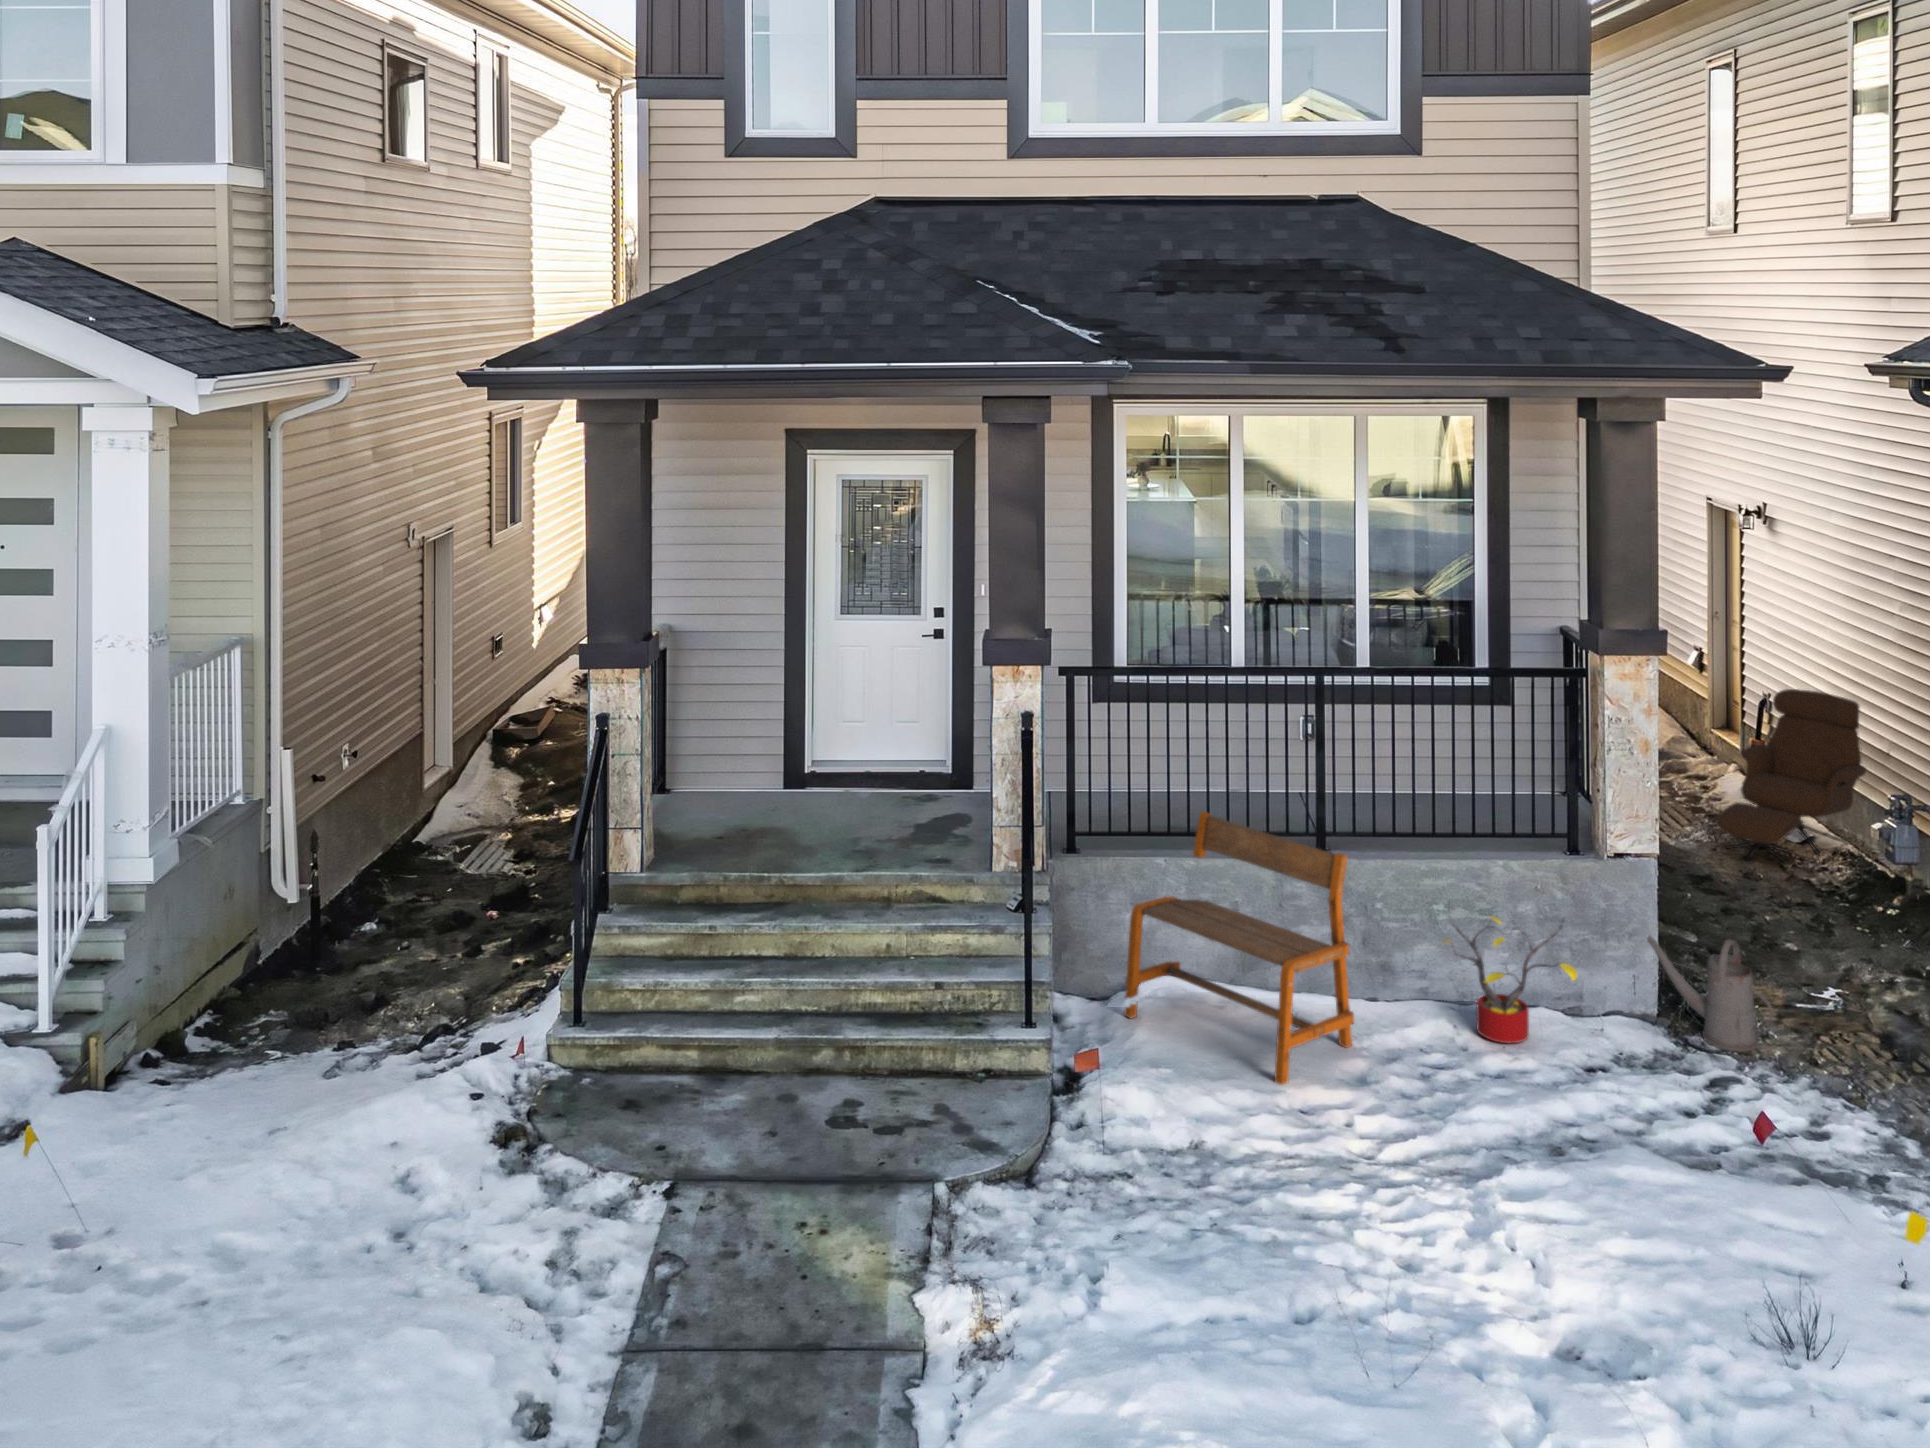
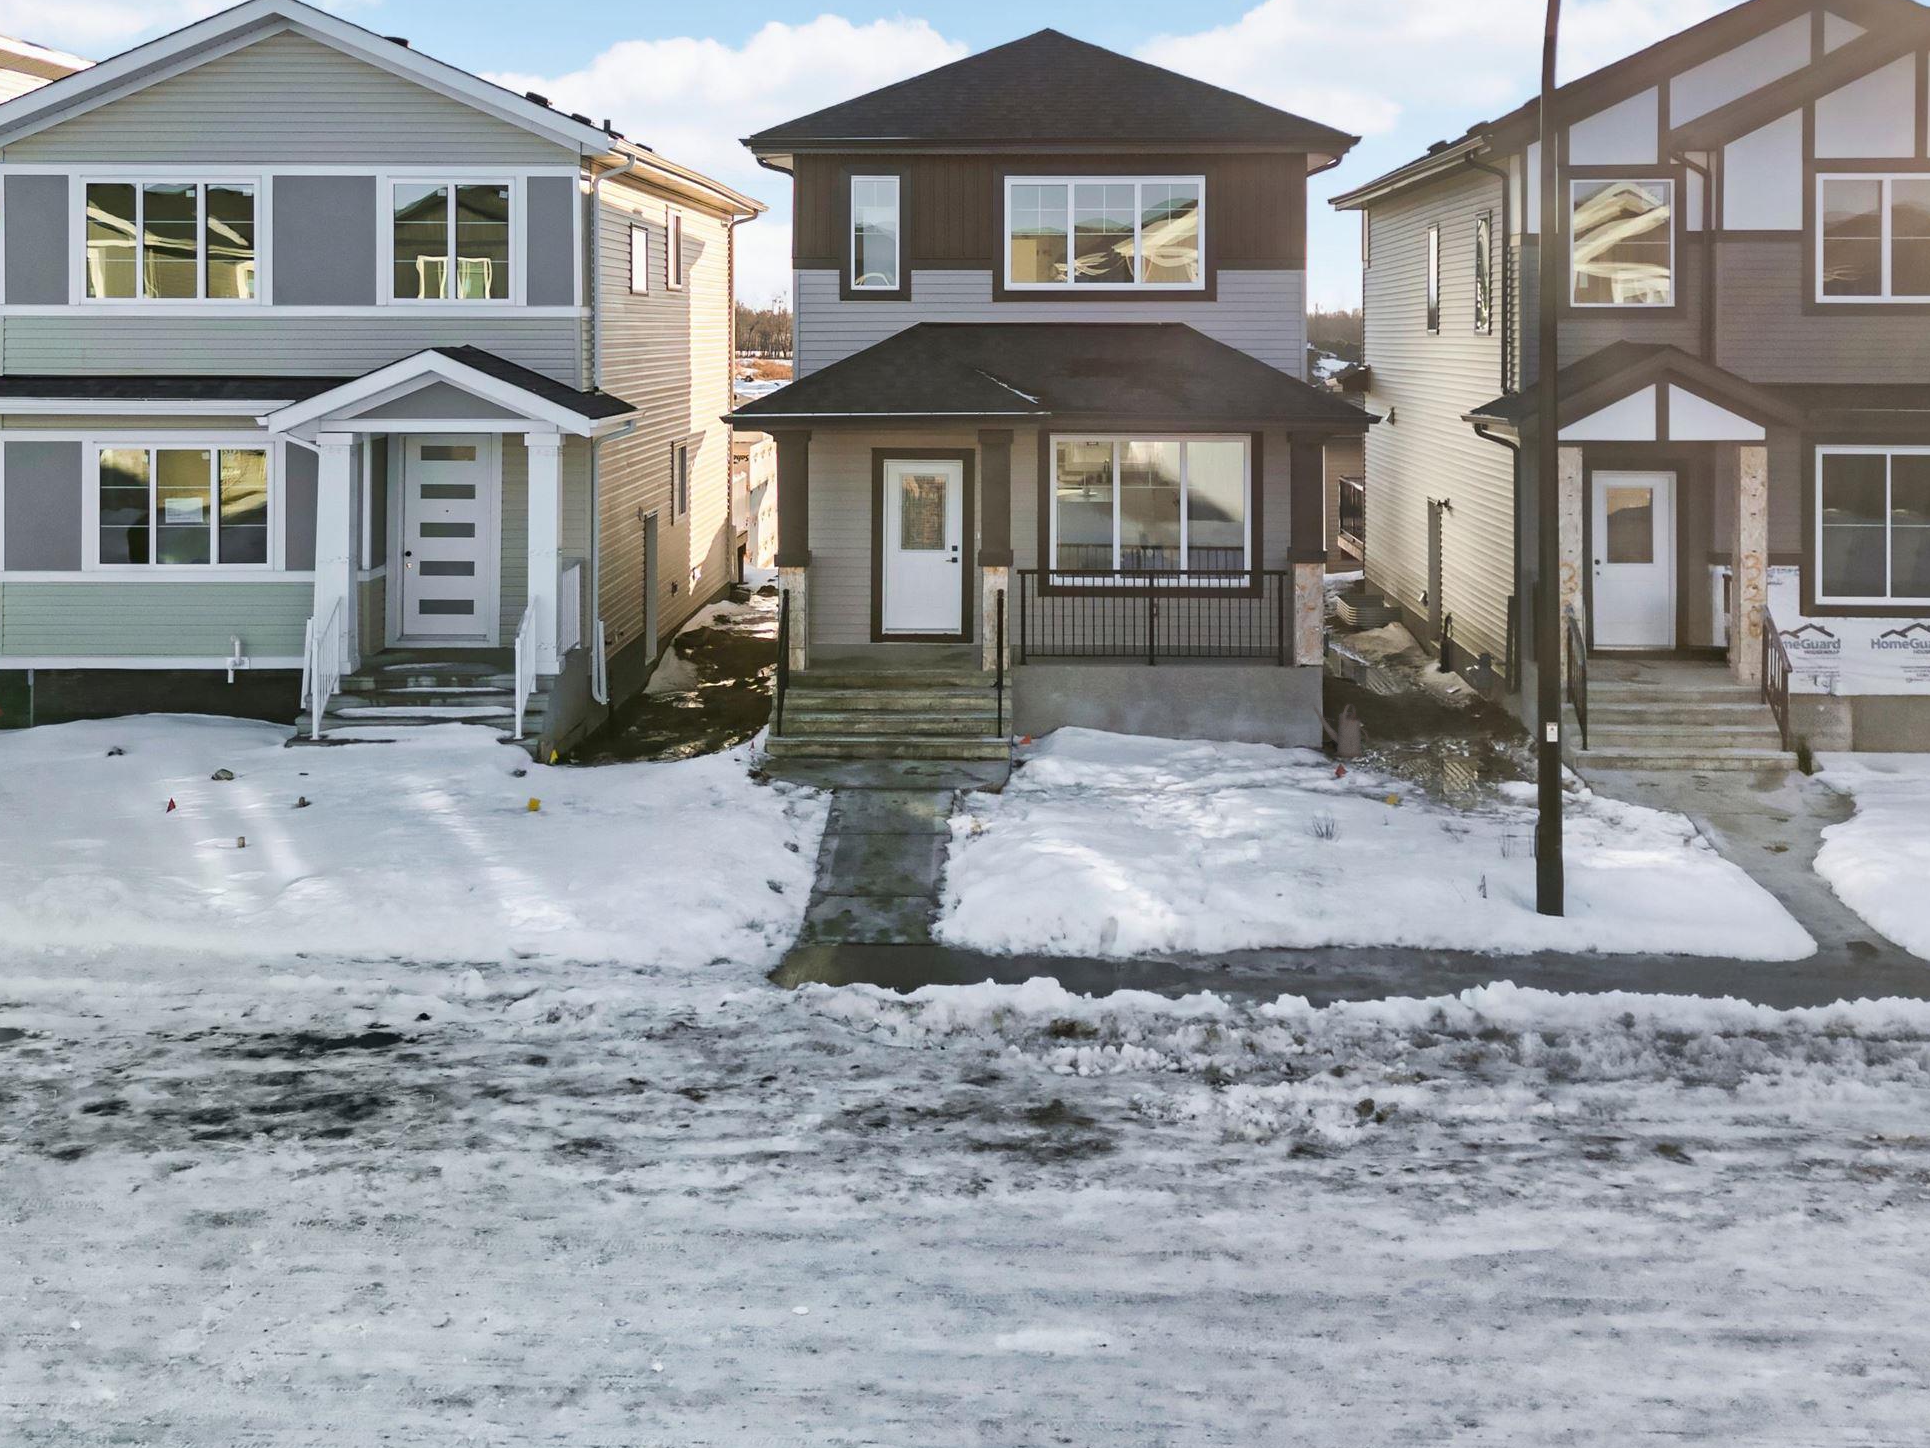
lounge chair: present [1717,689,1866,863] -> none [1392,605,1478,698]
bench: present [1124,812,1354,1085] -> none [1049,645,1161,765]
decorative plant: present [1443,916,1578,1043] -> none [1208,687,1272,753]

